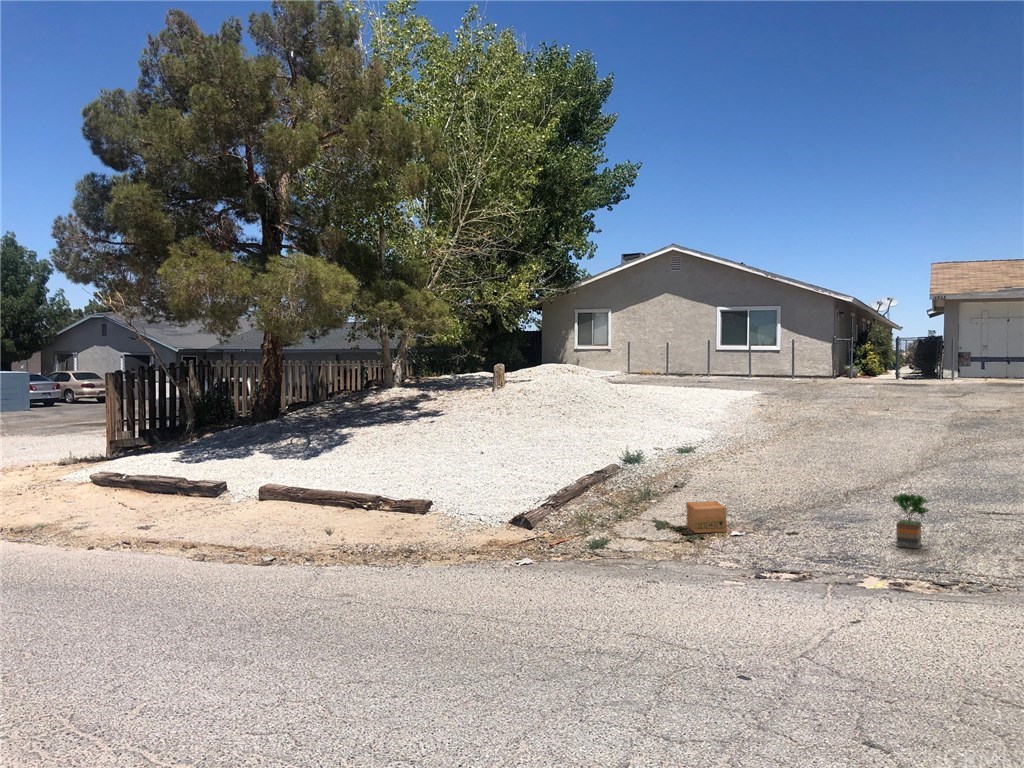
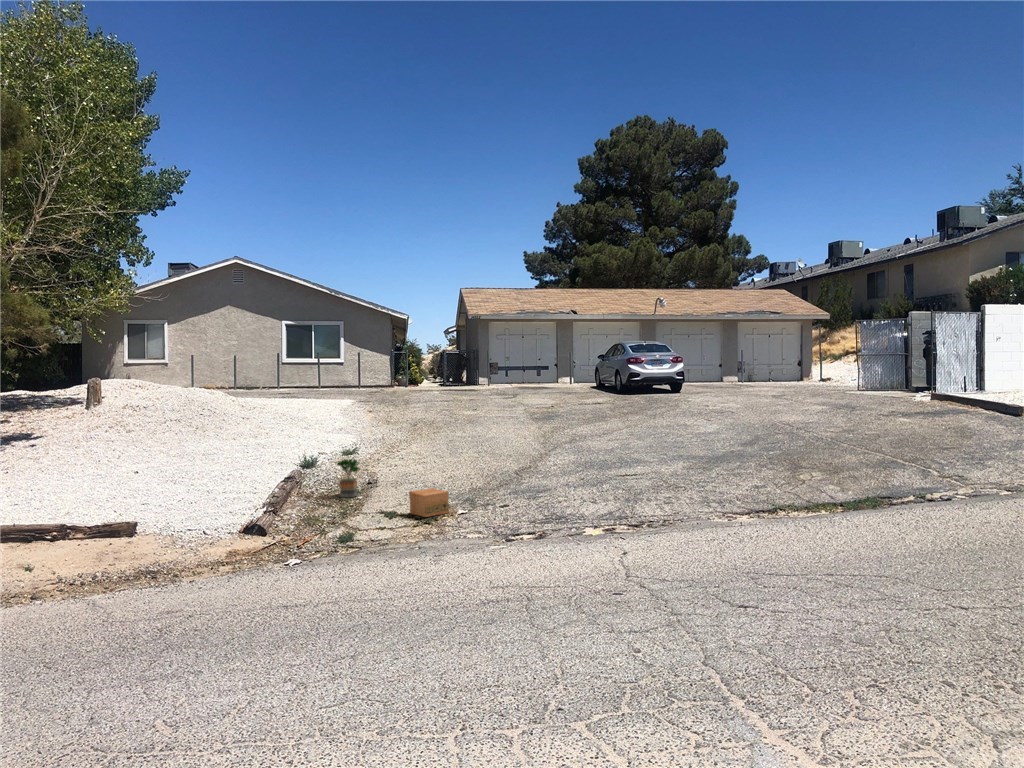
potted tree: present [892,494,929,549] -> present [337,459,360,497]

